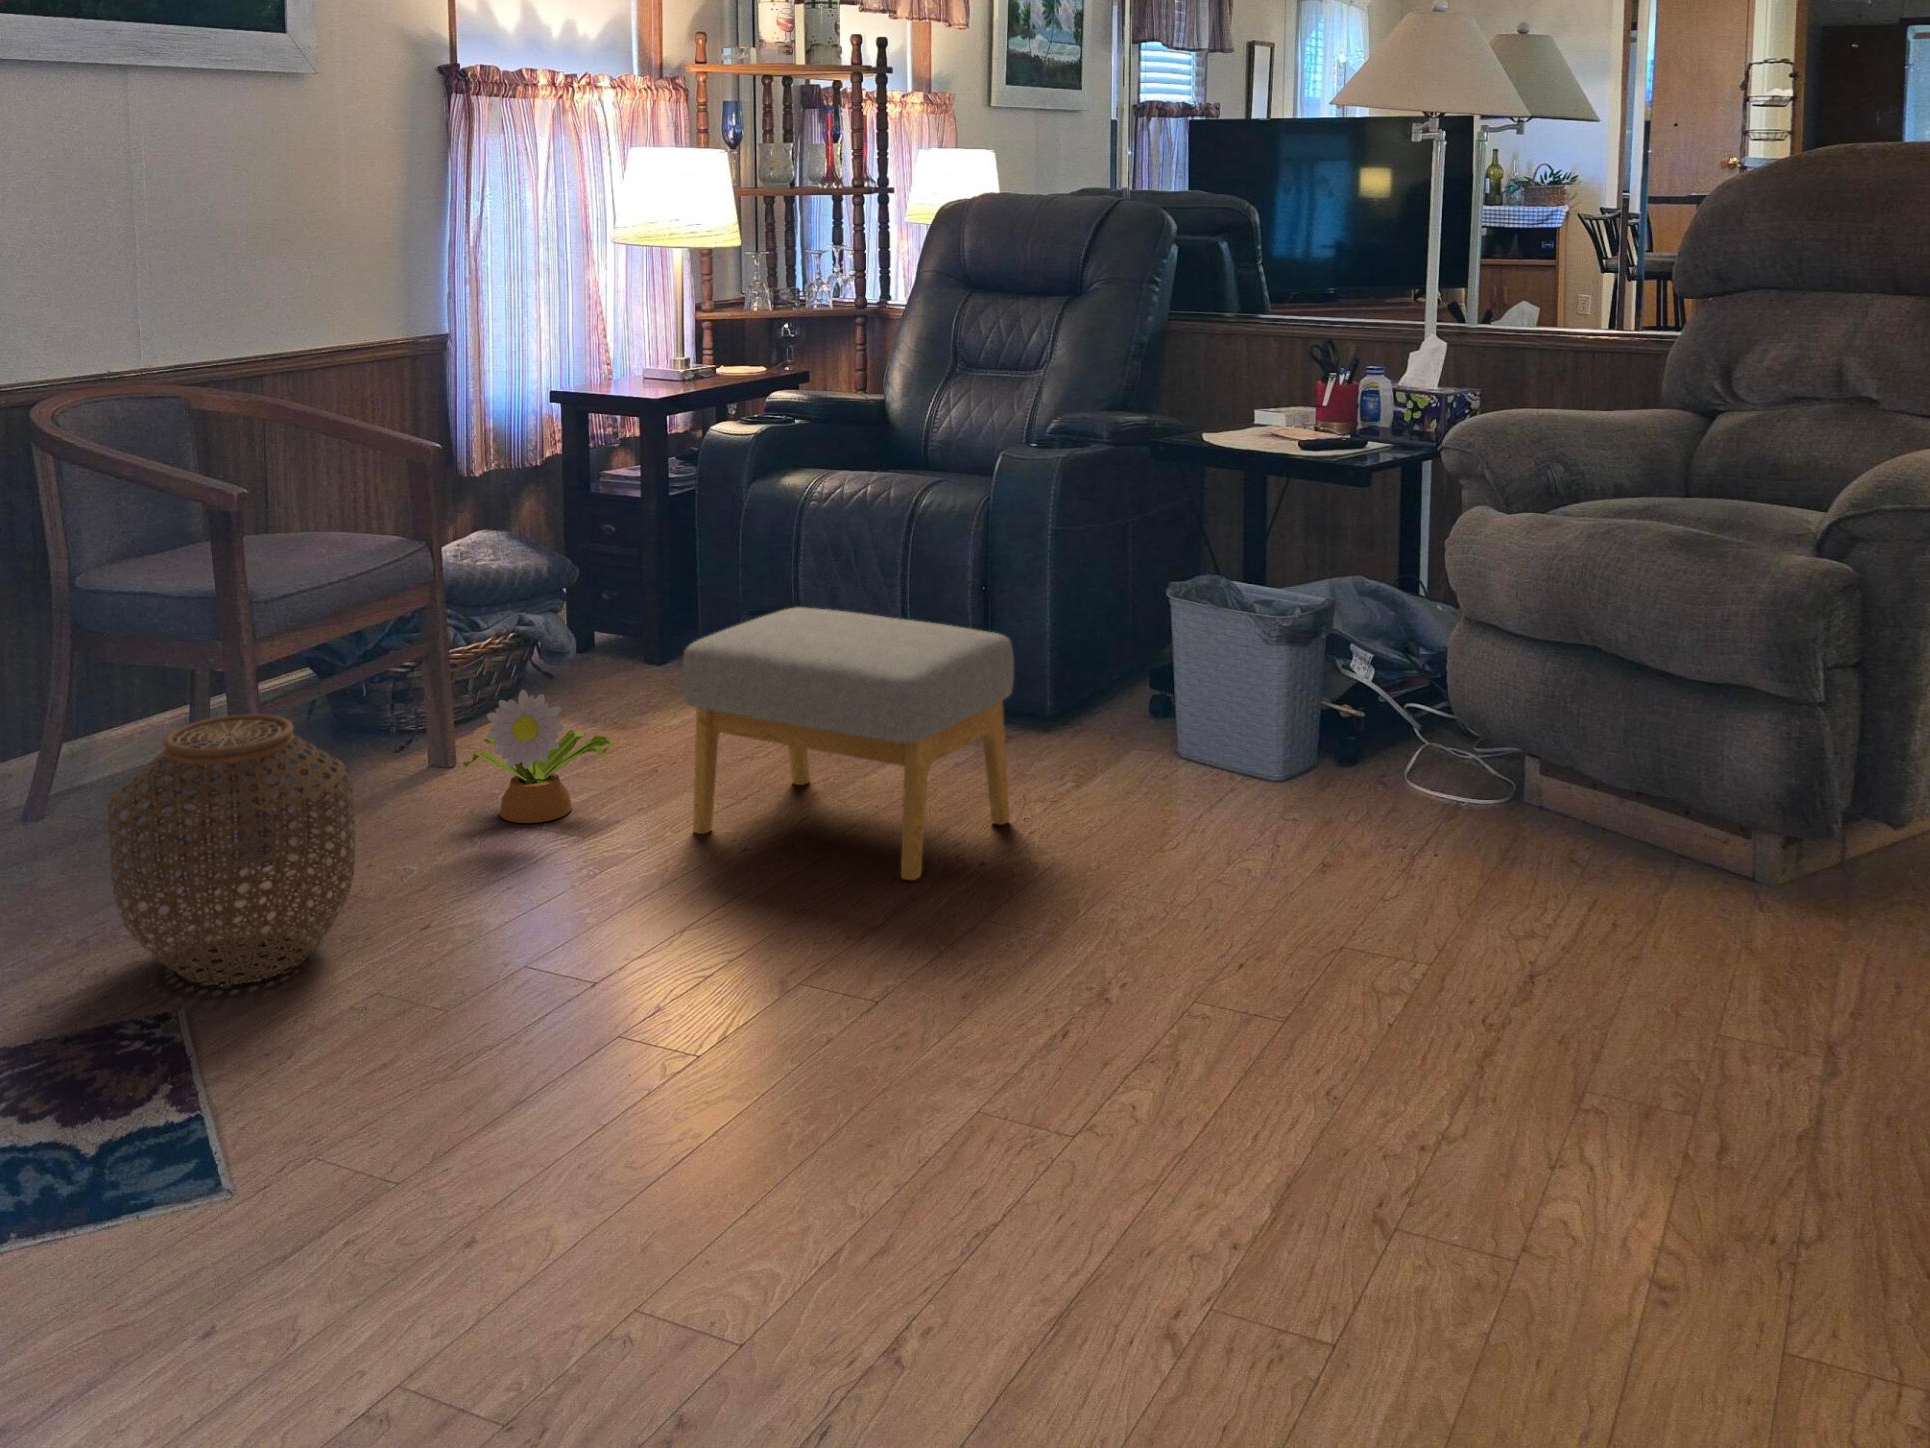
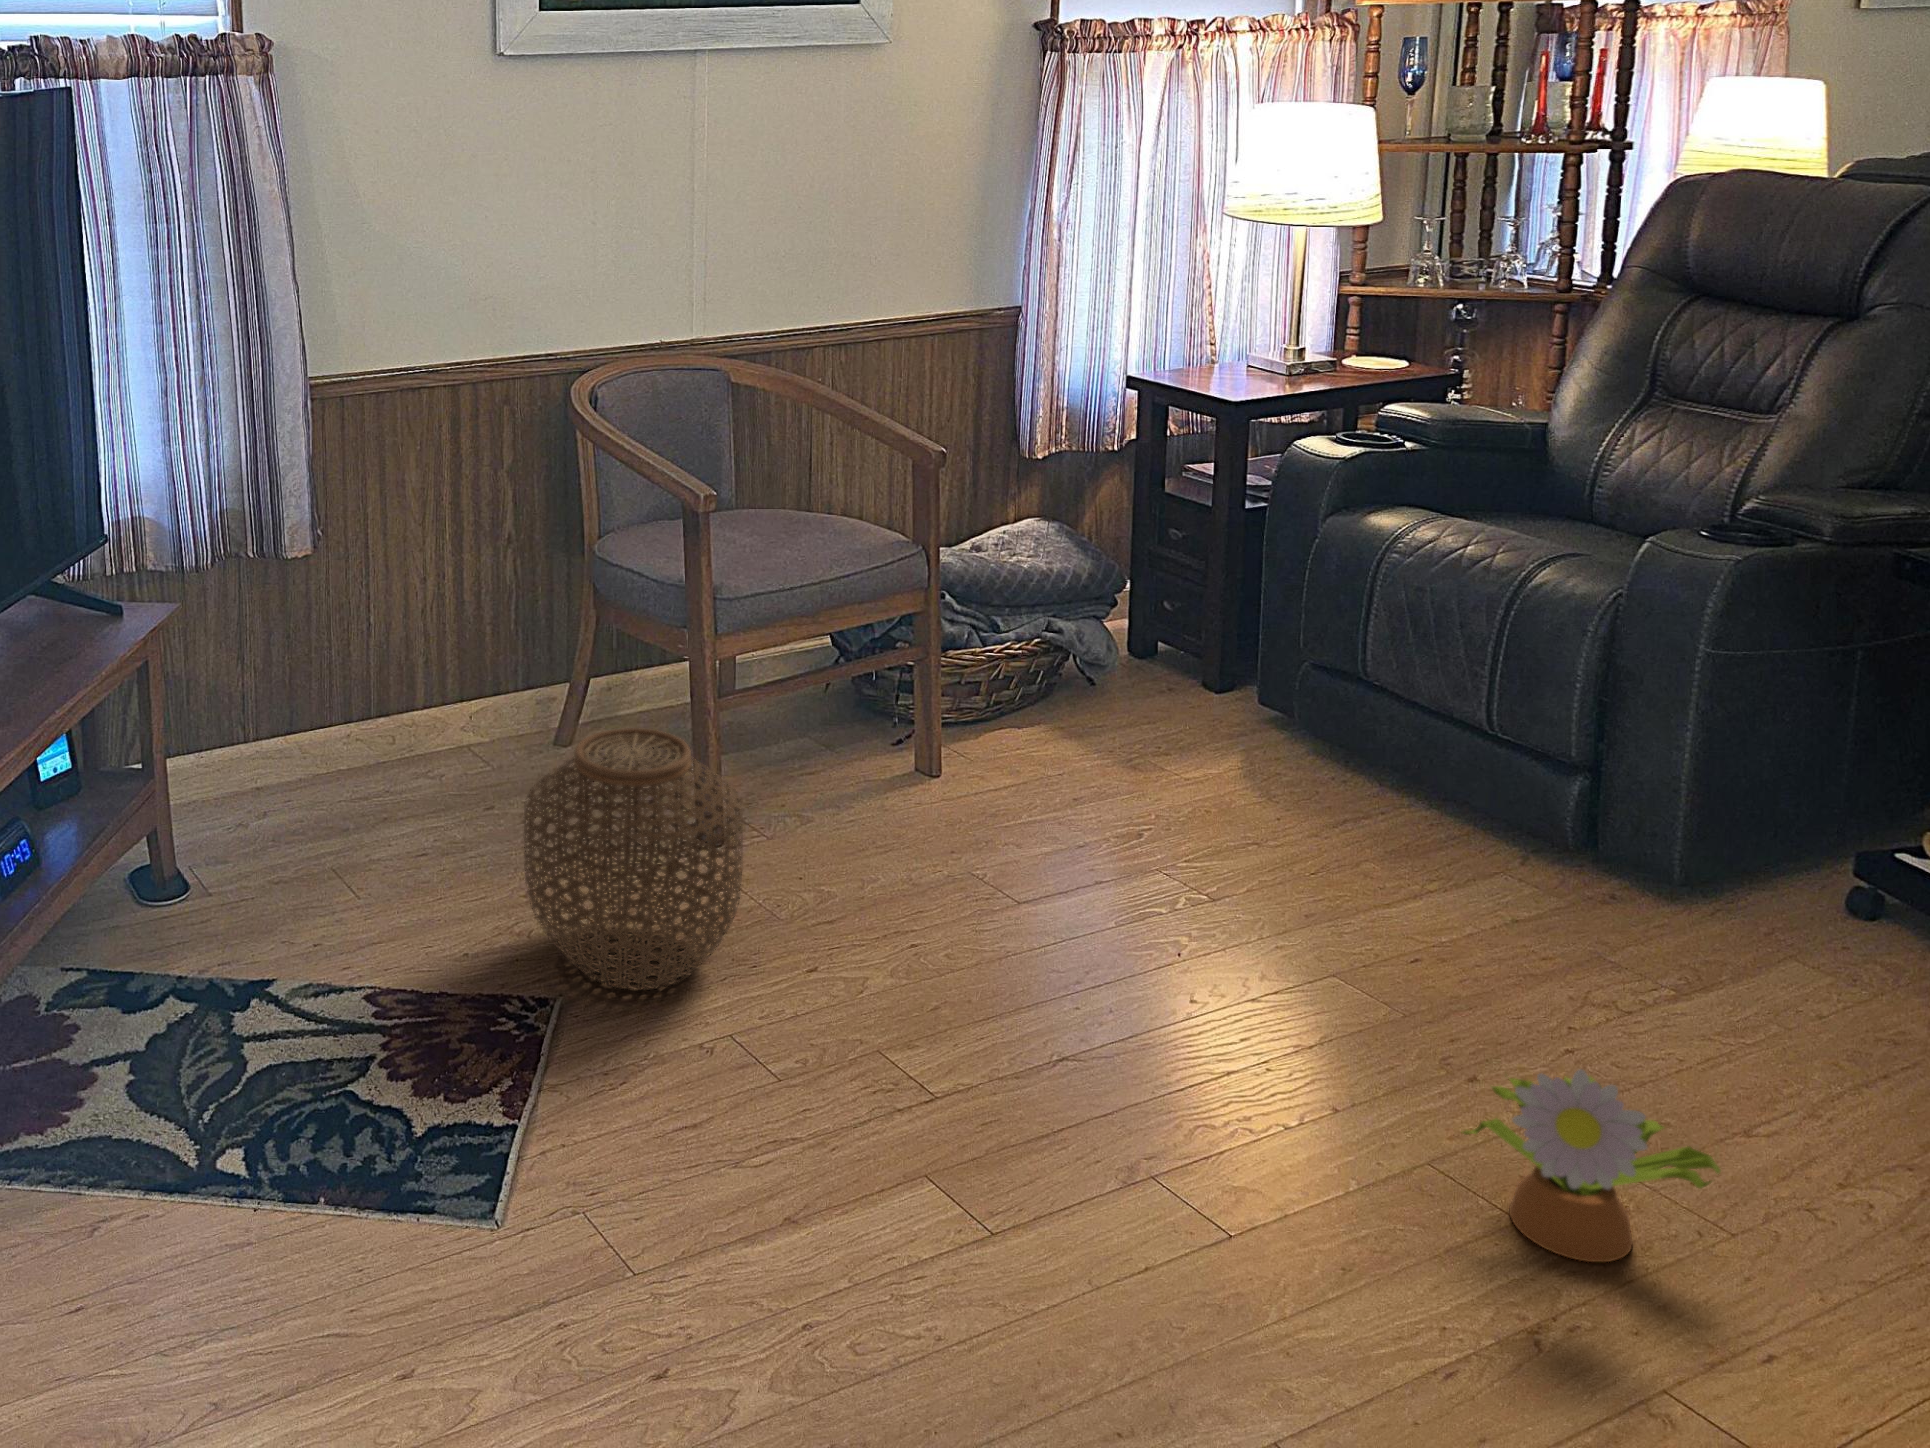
footstool: present [683,607,1014,880] -> none [1133,709,1561,1094]
decorative plant: present [463,690,615,823] -> present [1463,1069,1720,1262]

